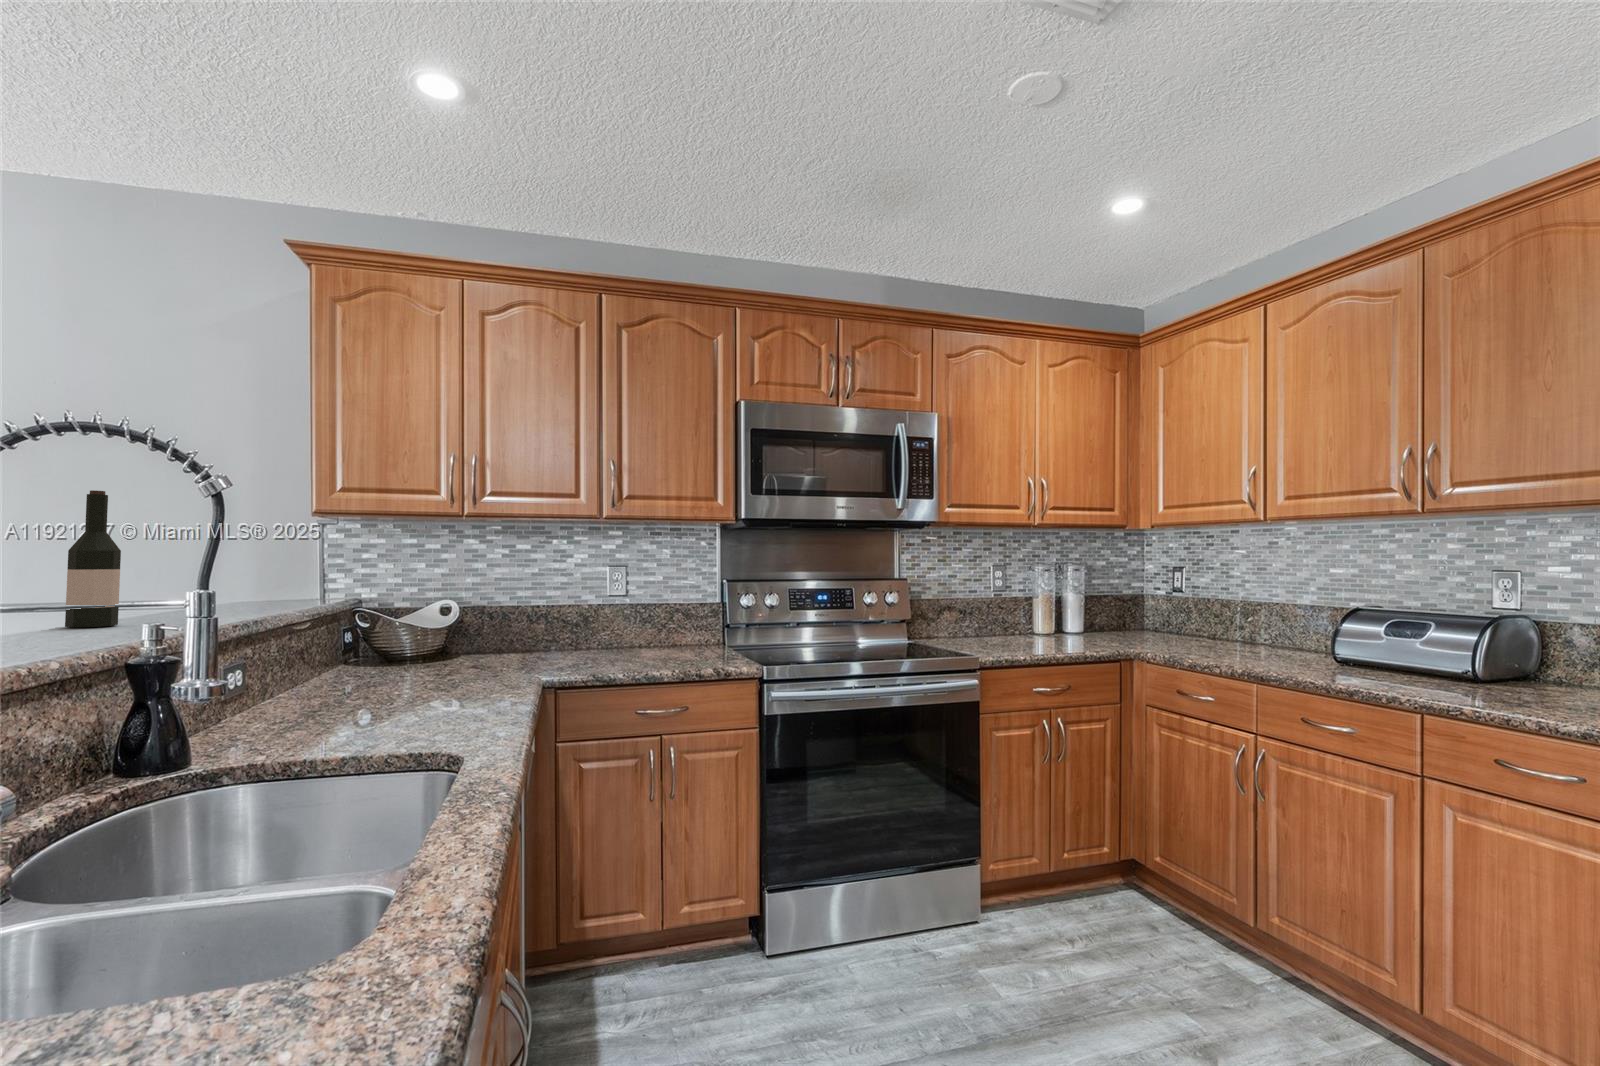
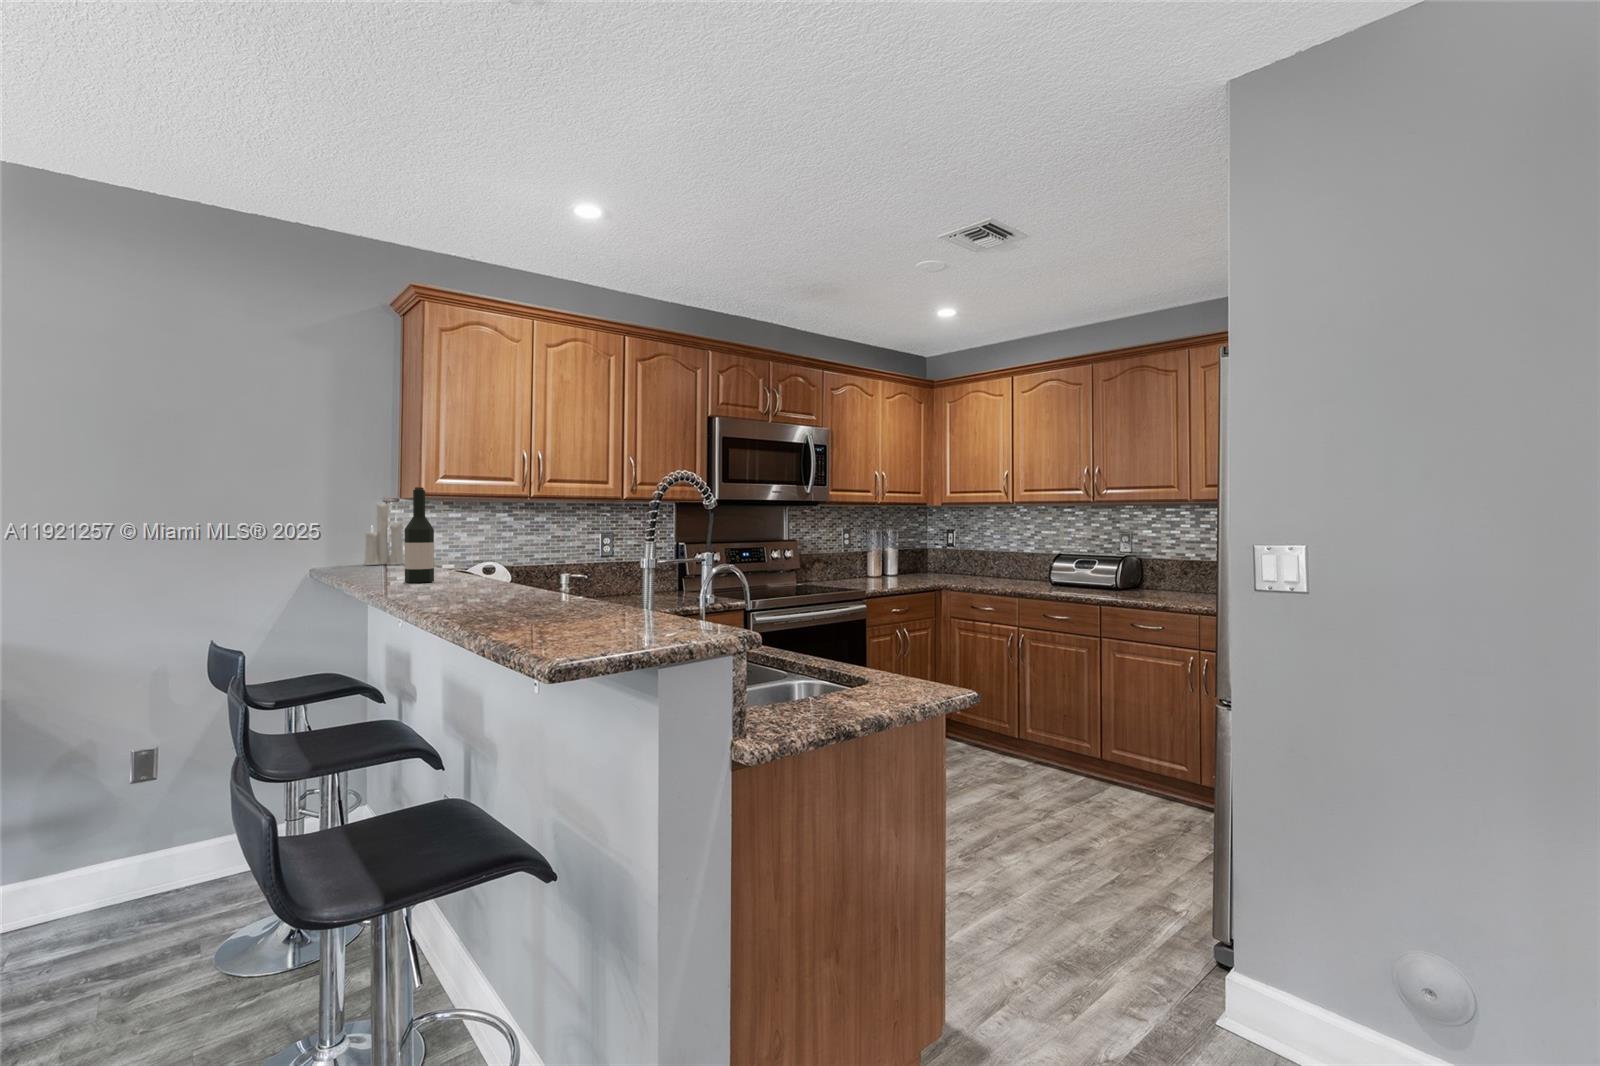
candle: none [294,511,343,600] -> present [364,502,404,565]

